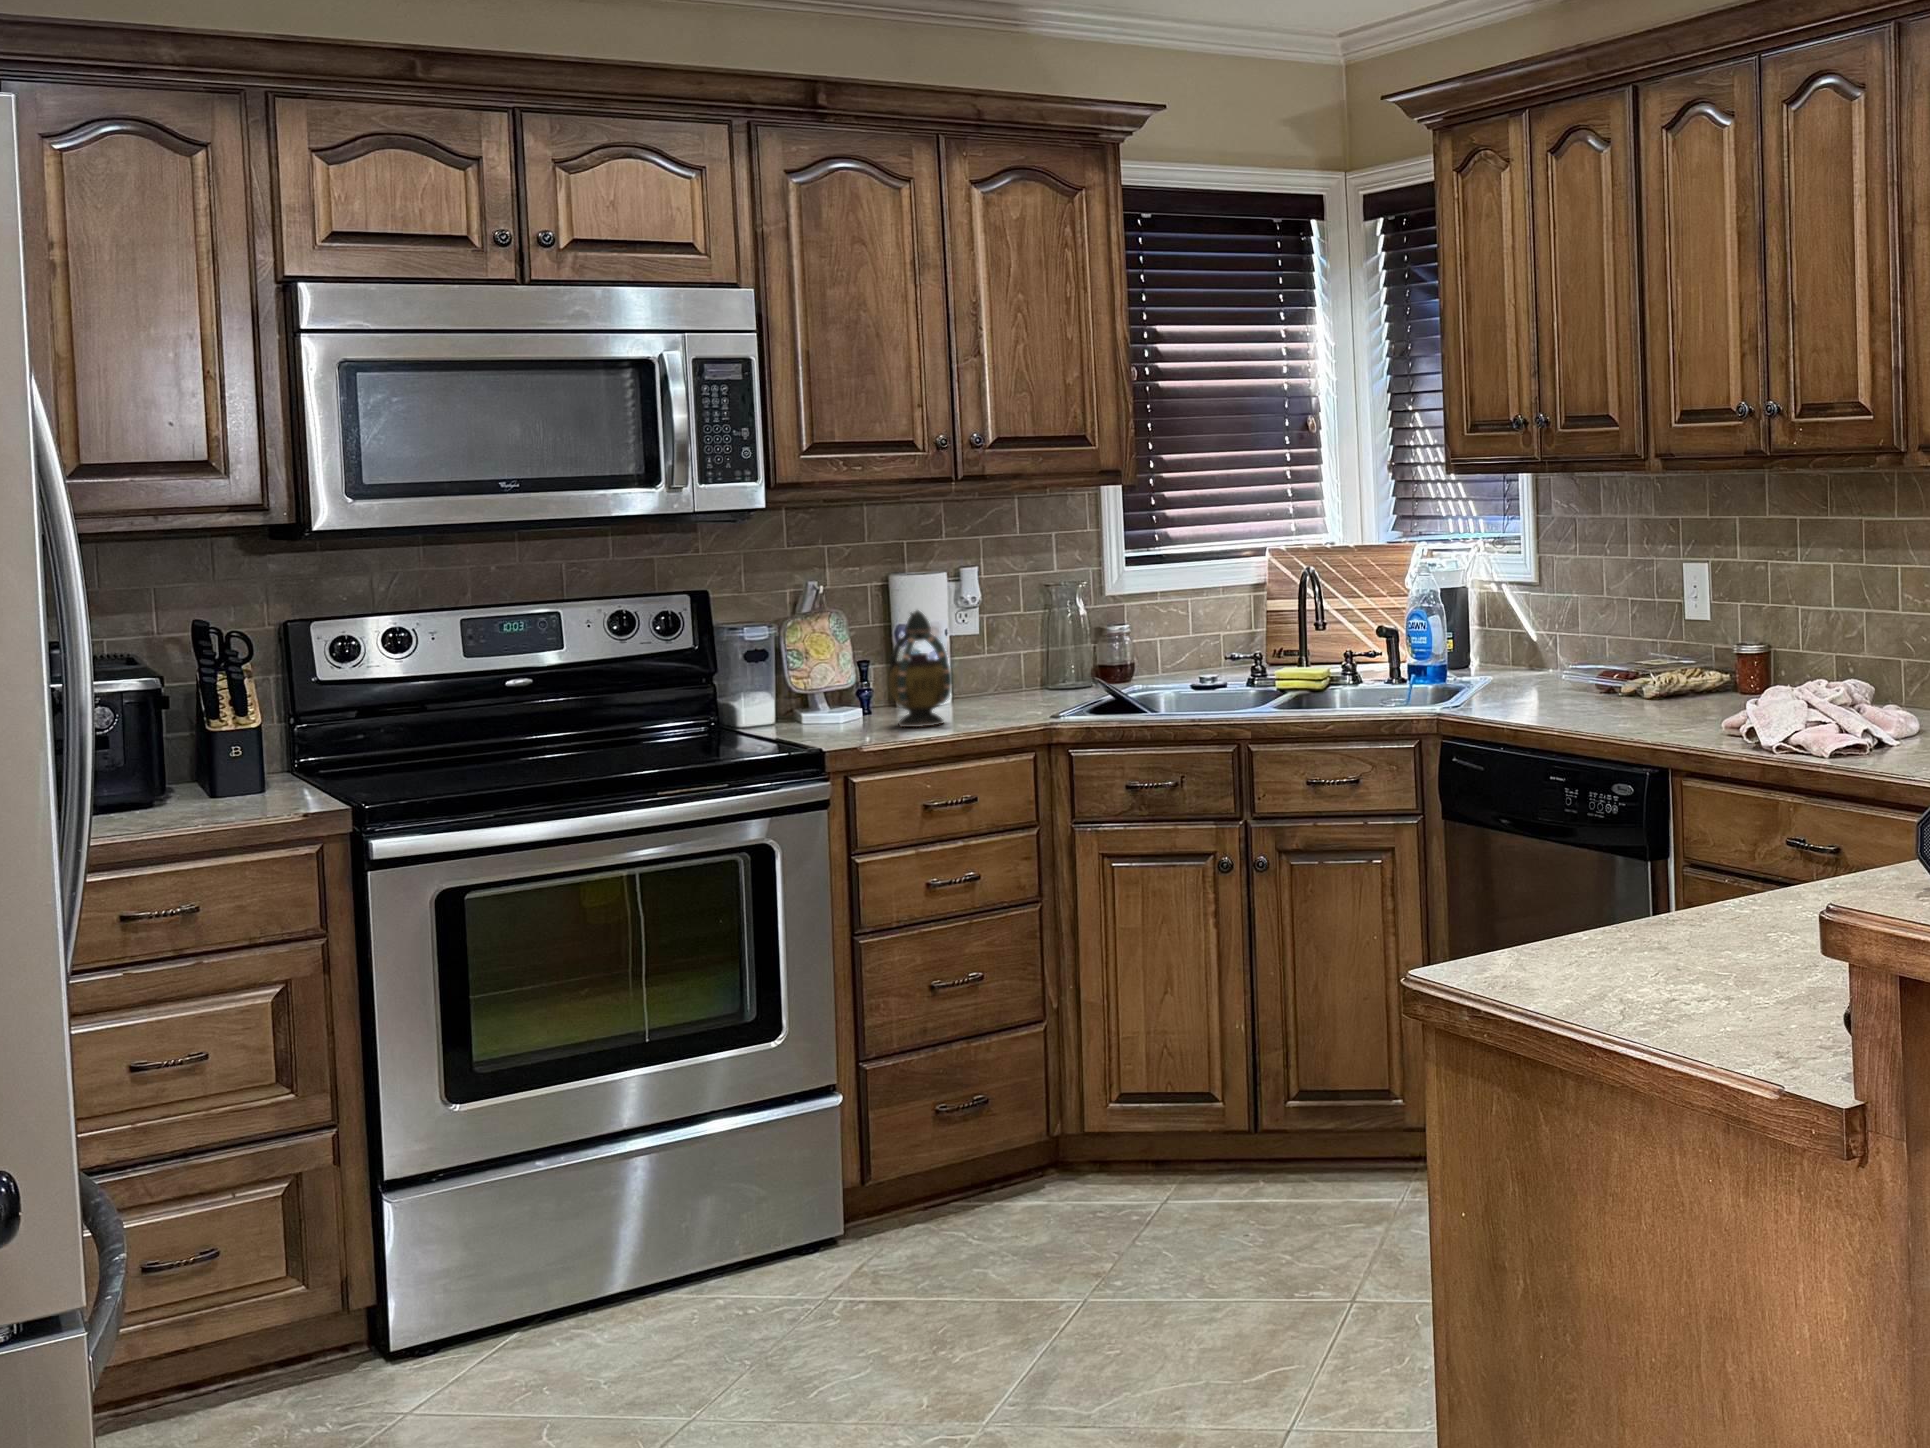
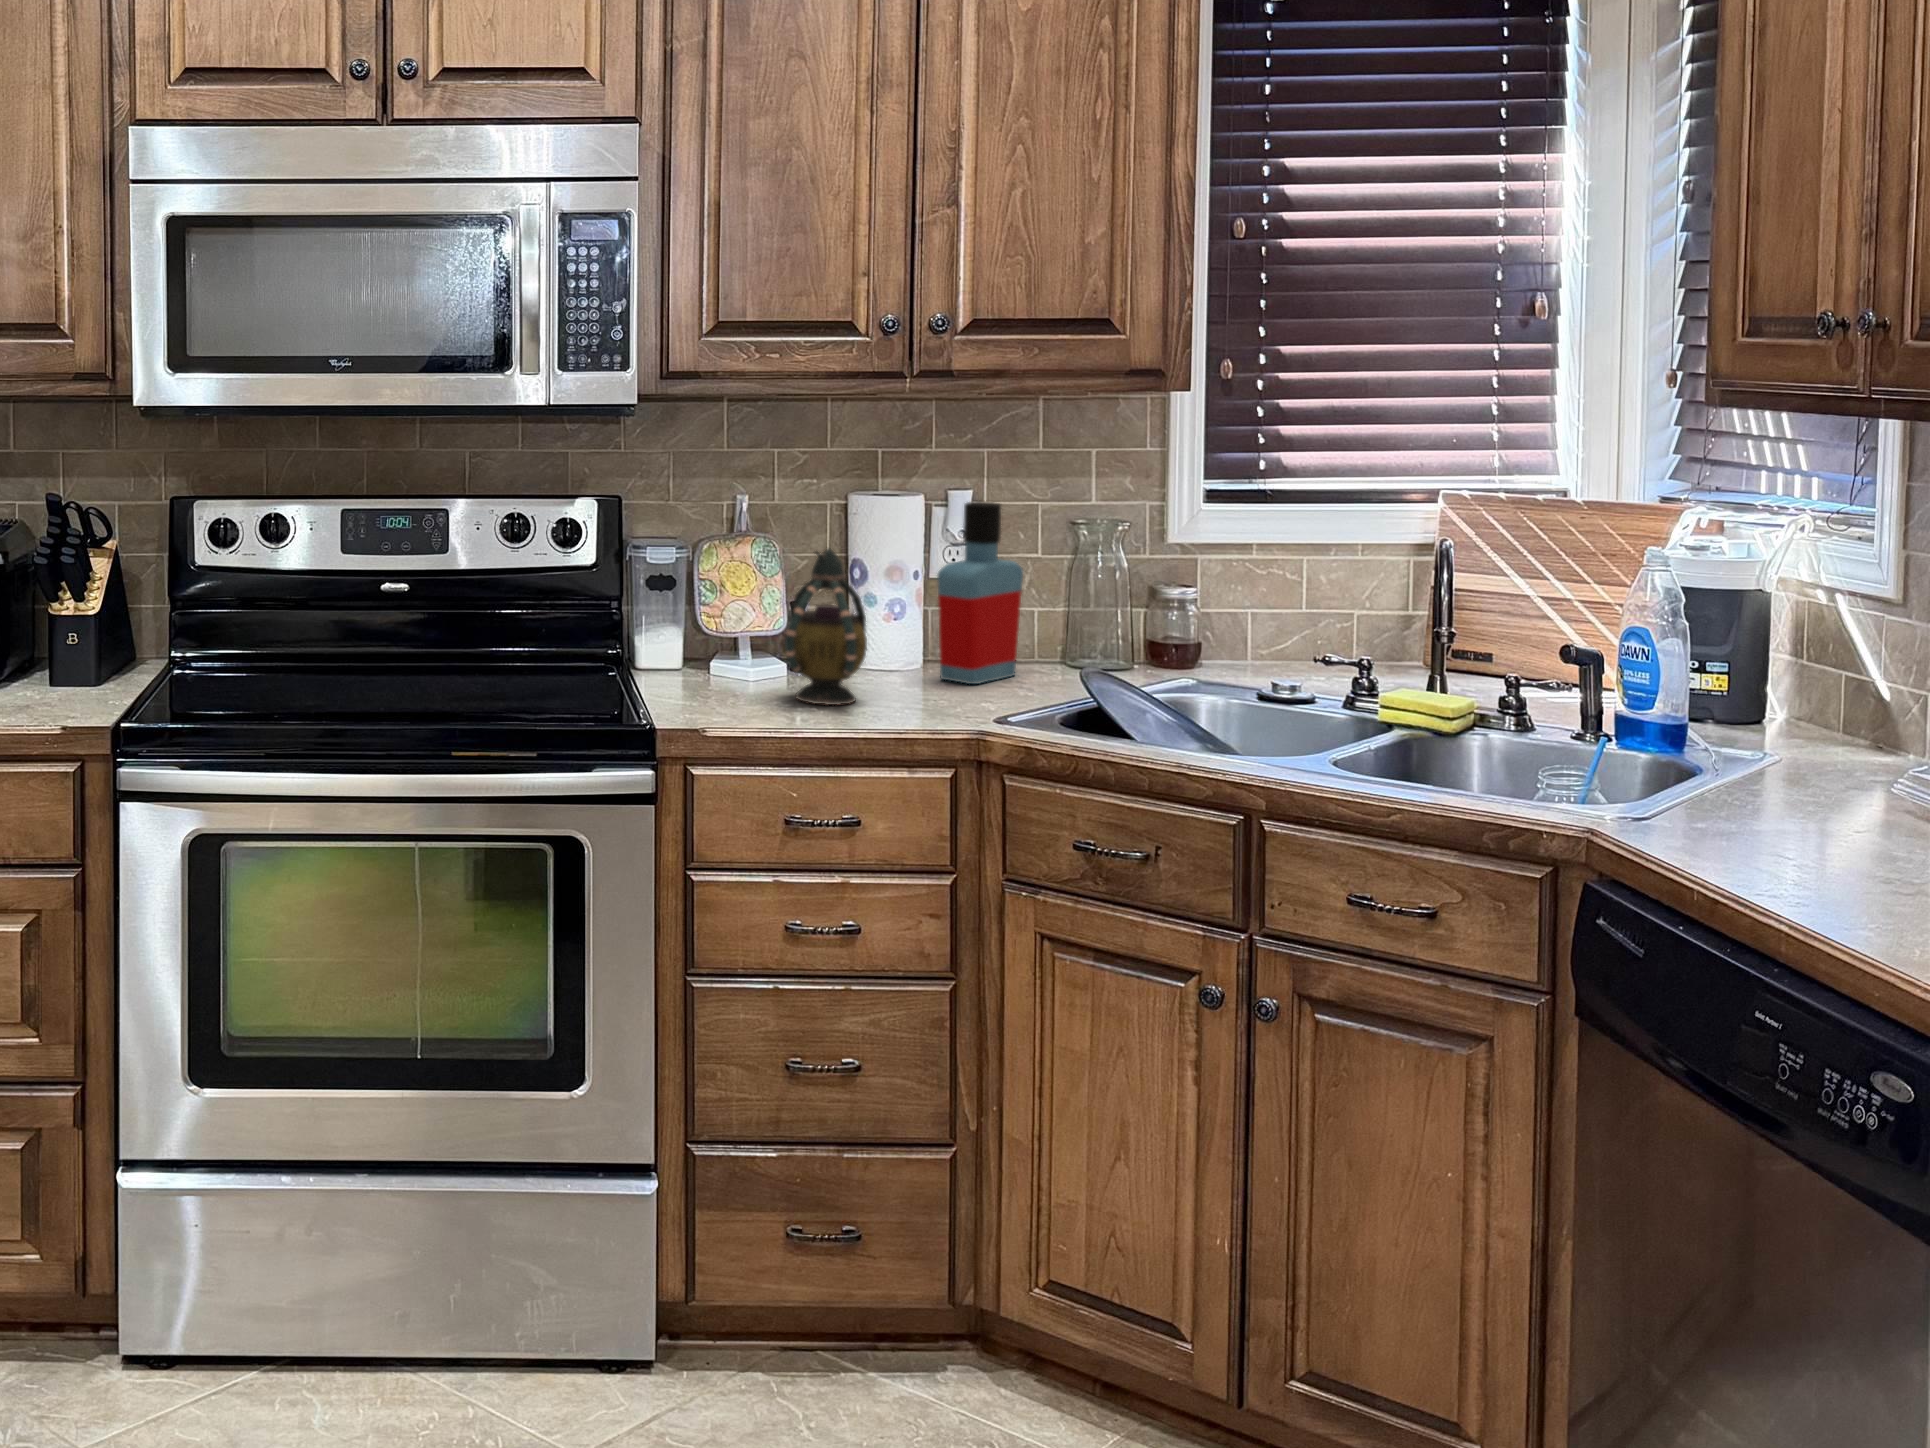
bottle: none [976,573,1029,706] -> present [937,501,1023,684]

